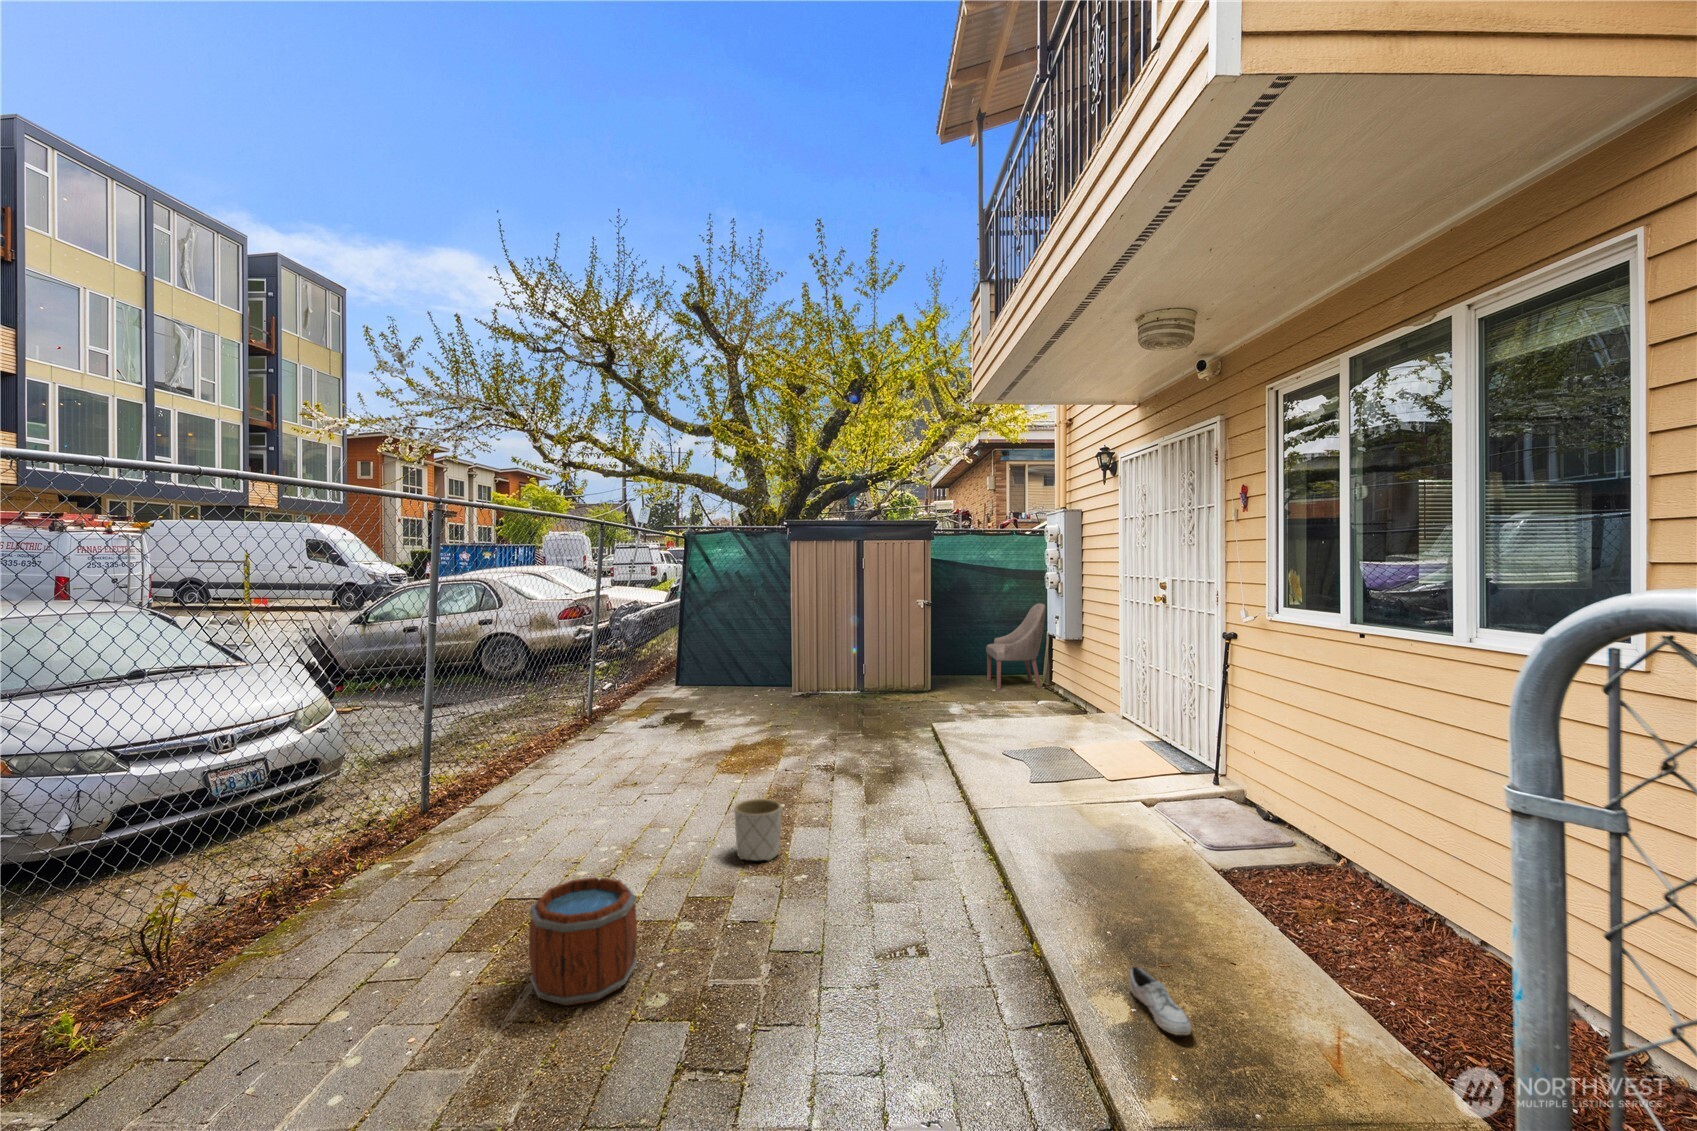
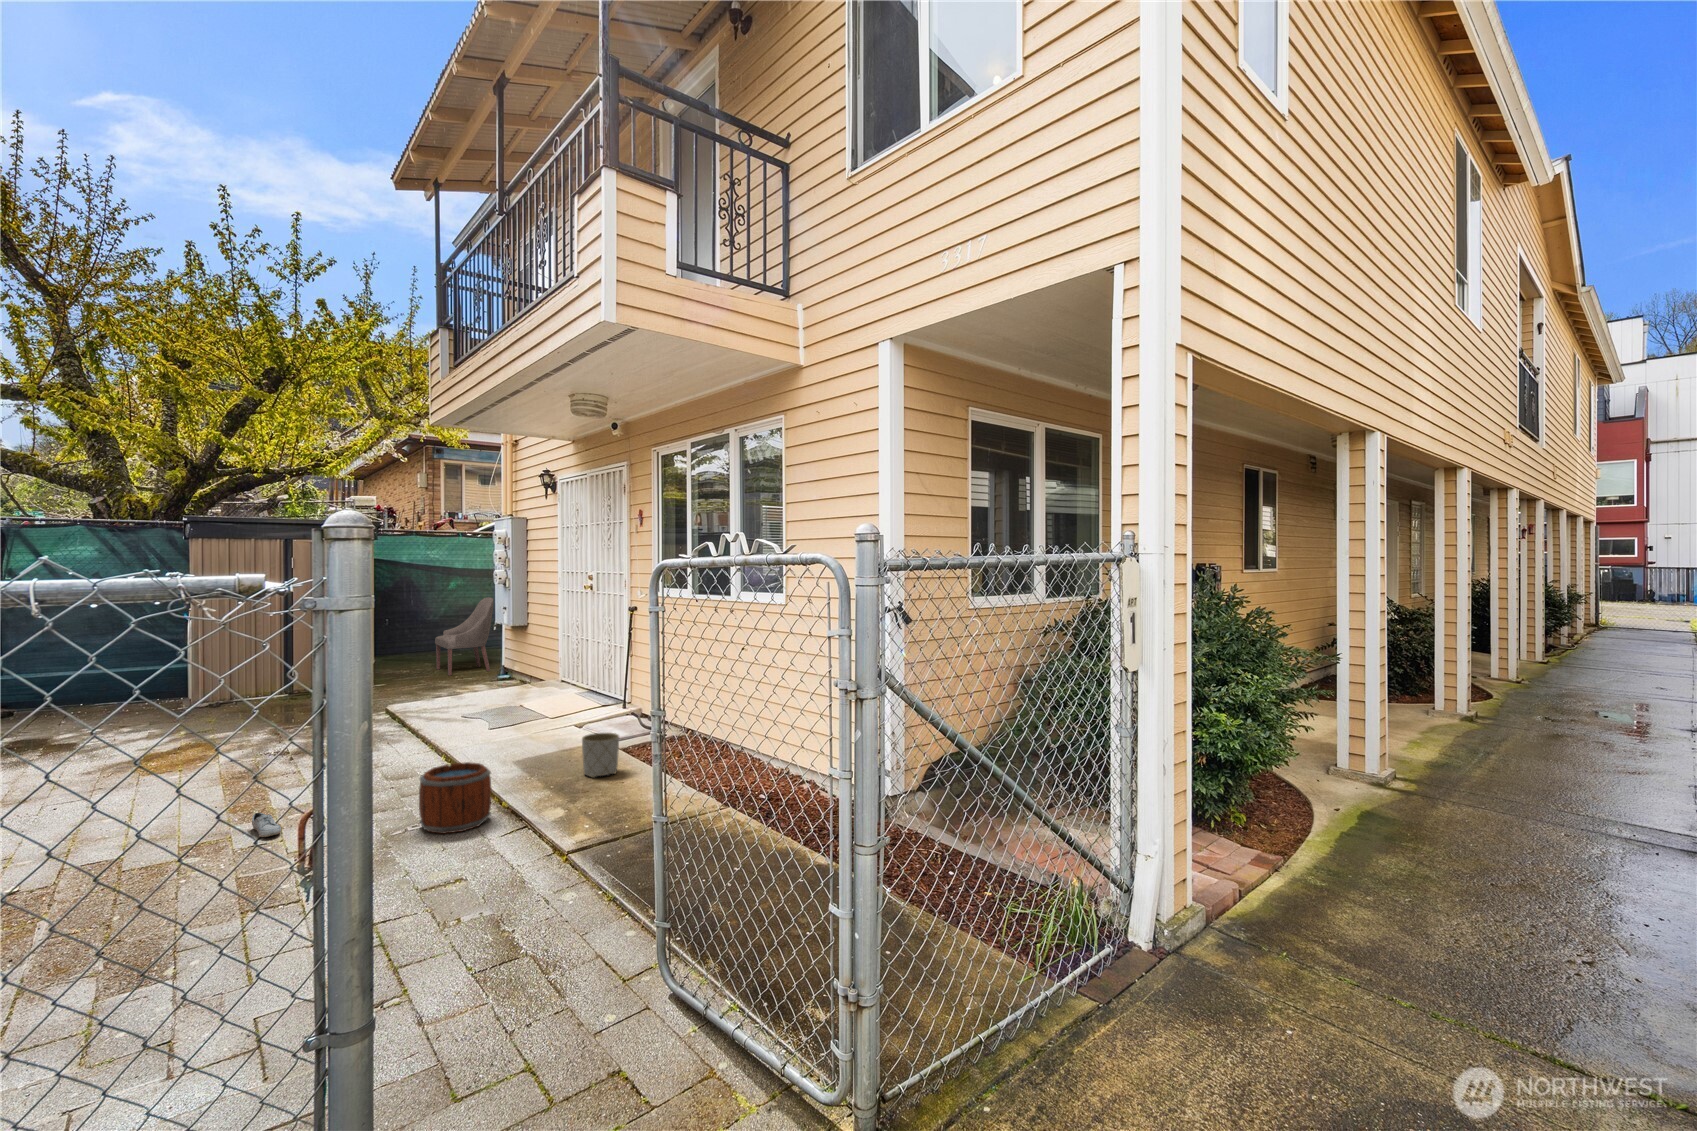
planter: present [734,799,782,861] -> present [582,733,619,778]
bucket: present [529,877,637,1006] -> present [419,762,491,834]
shoe: present [1129,967,1192,1035] -> present [252,813,281,837]

